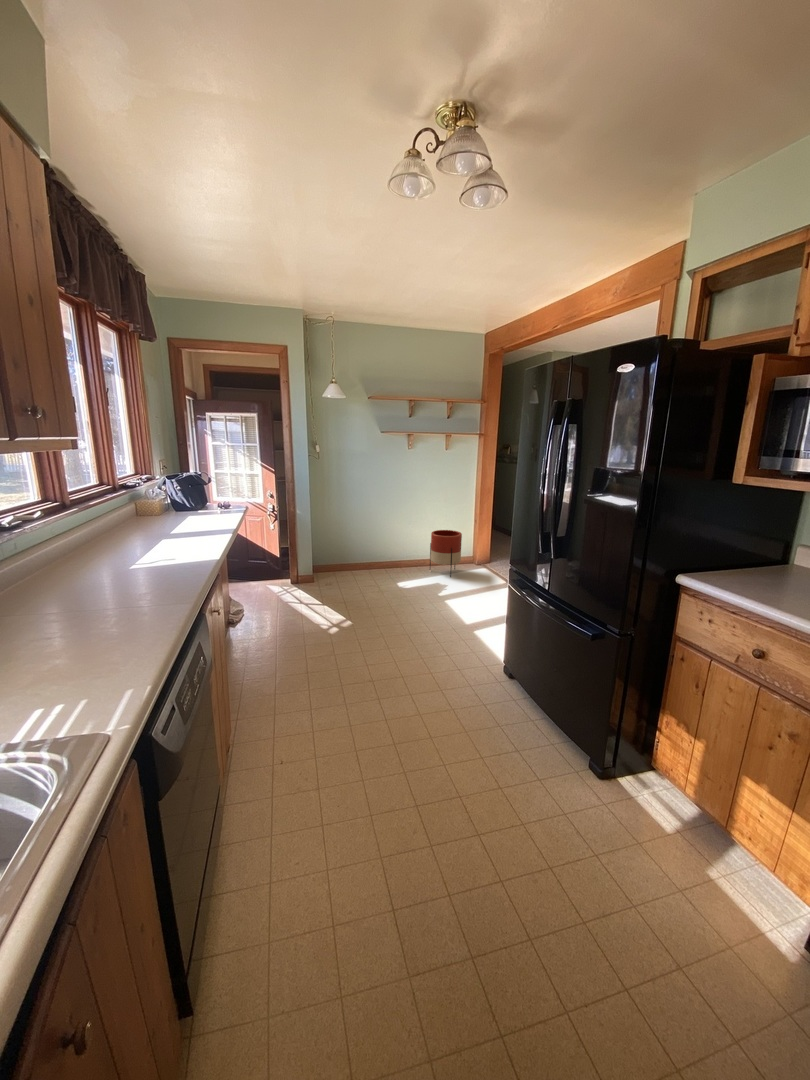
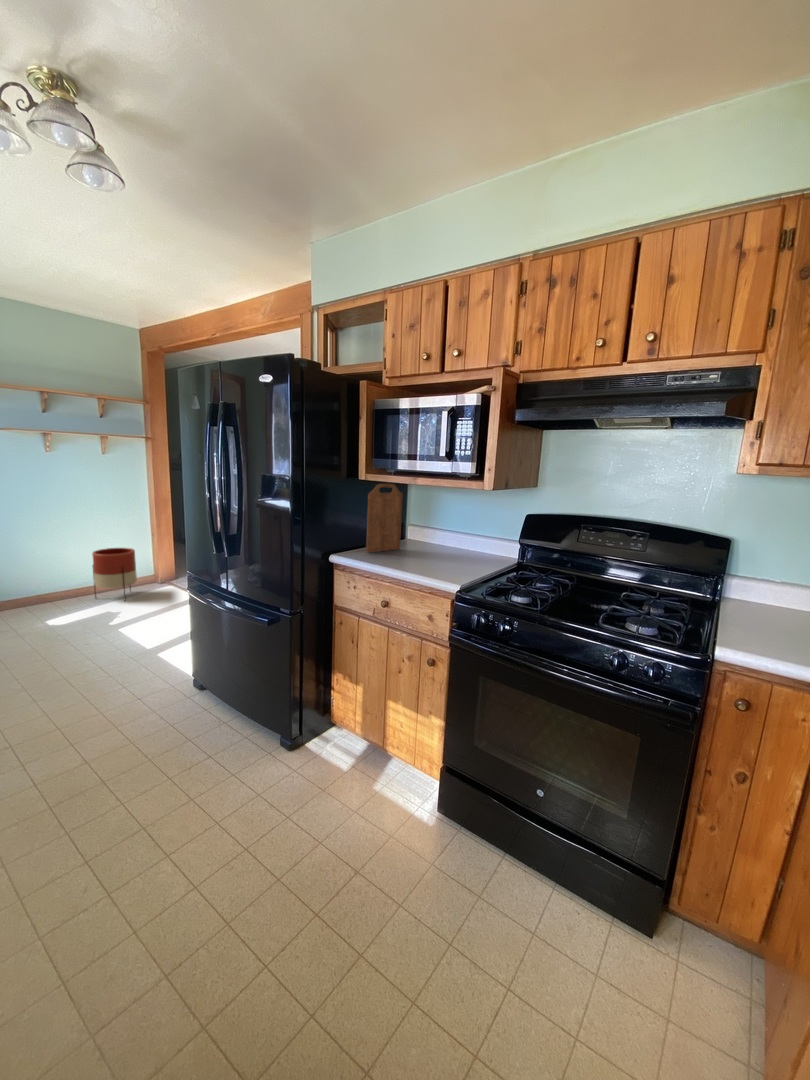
cutting board: none [730,491,801,580] -> present [366,484,402,552]

